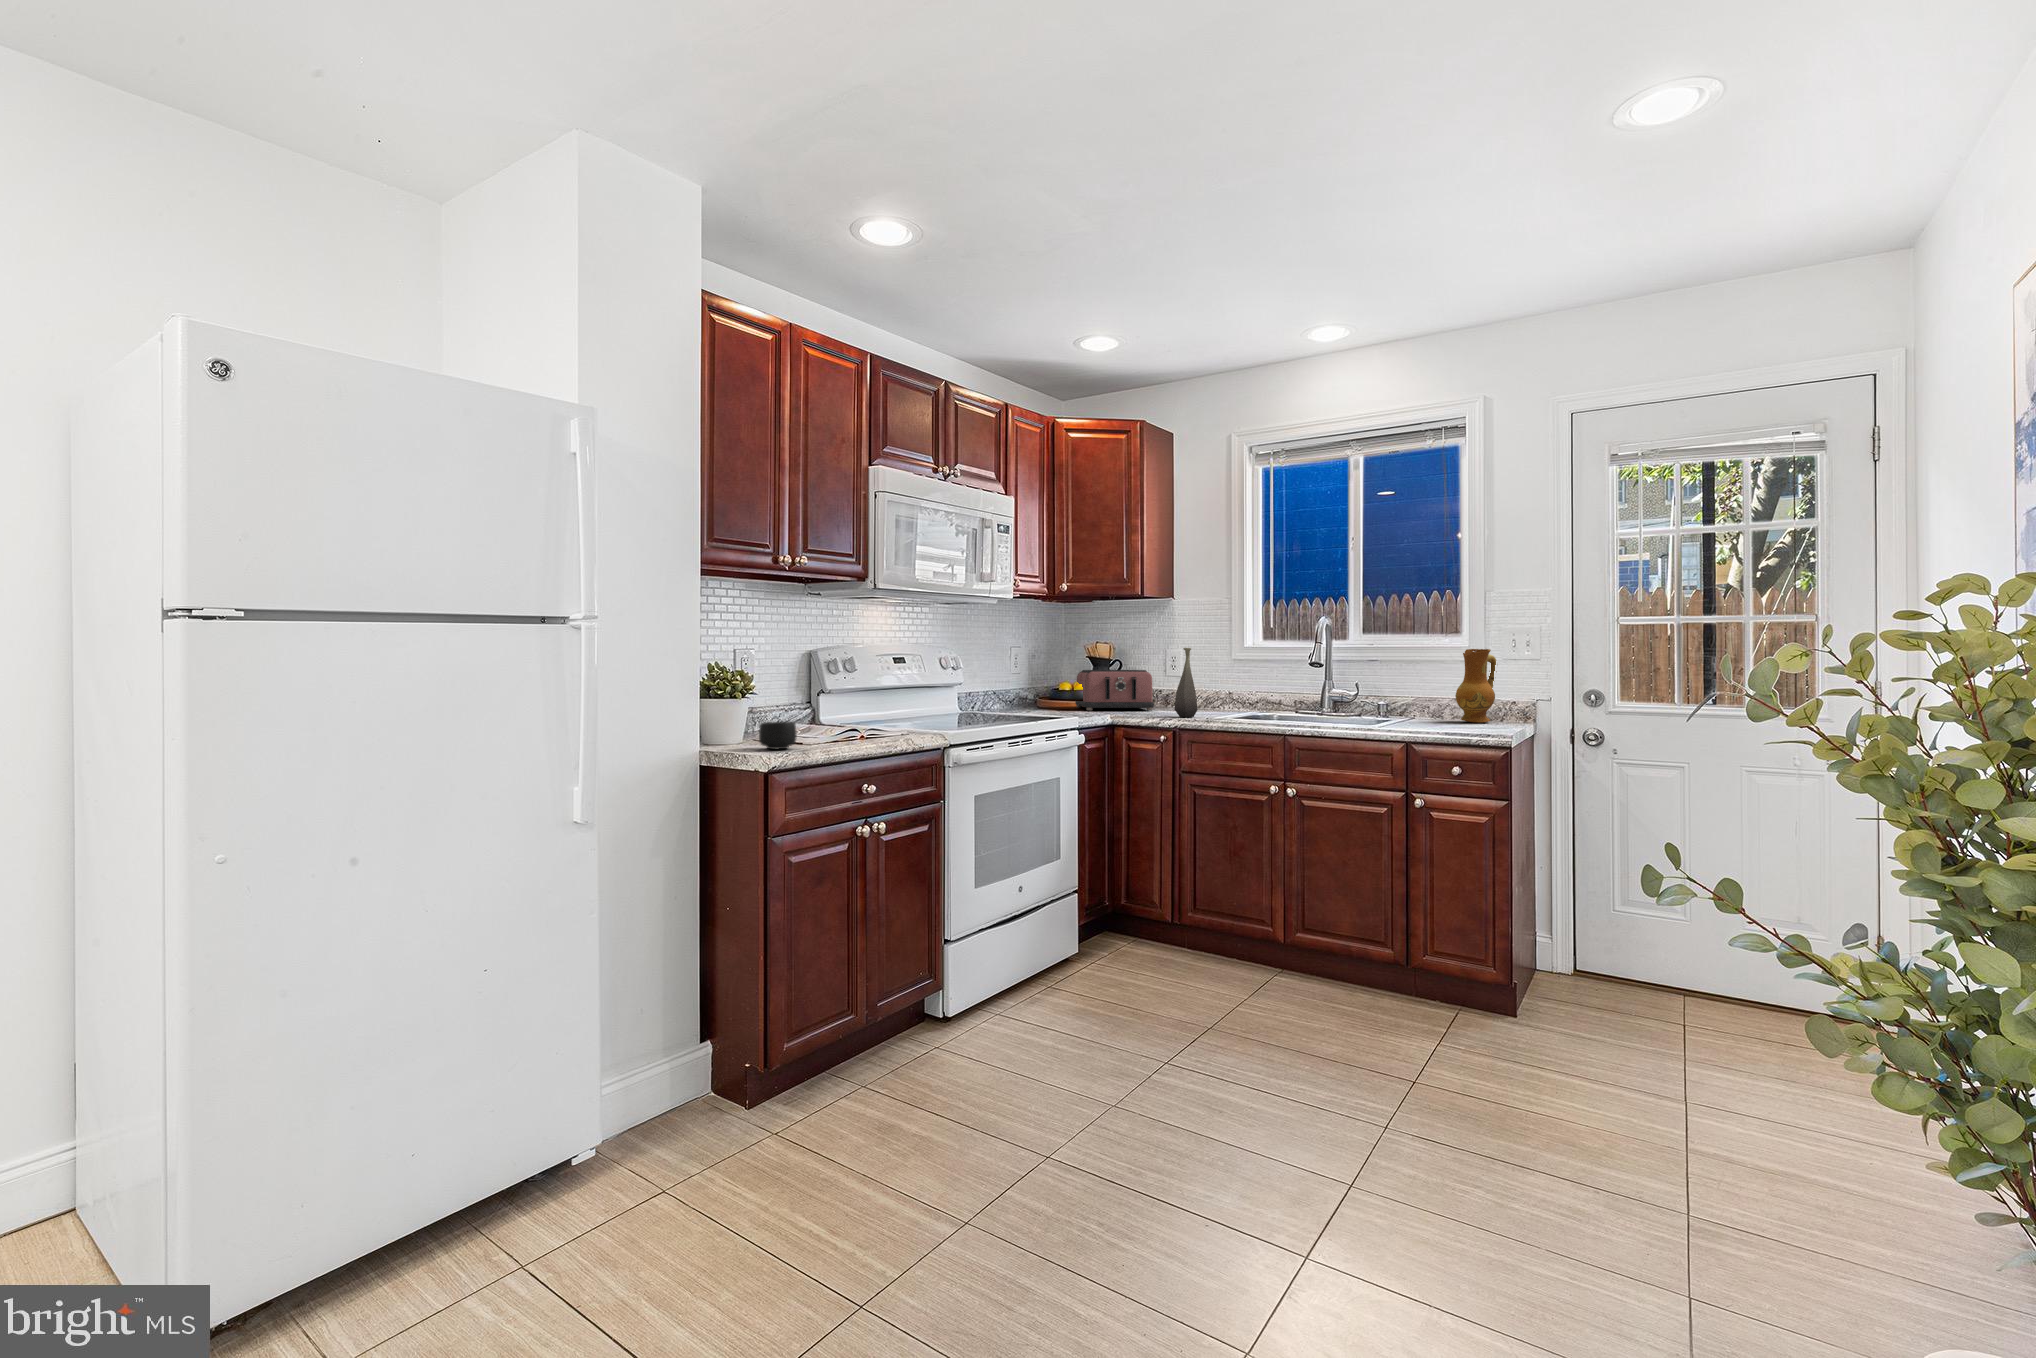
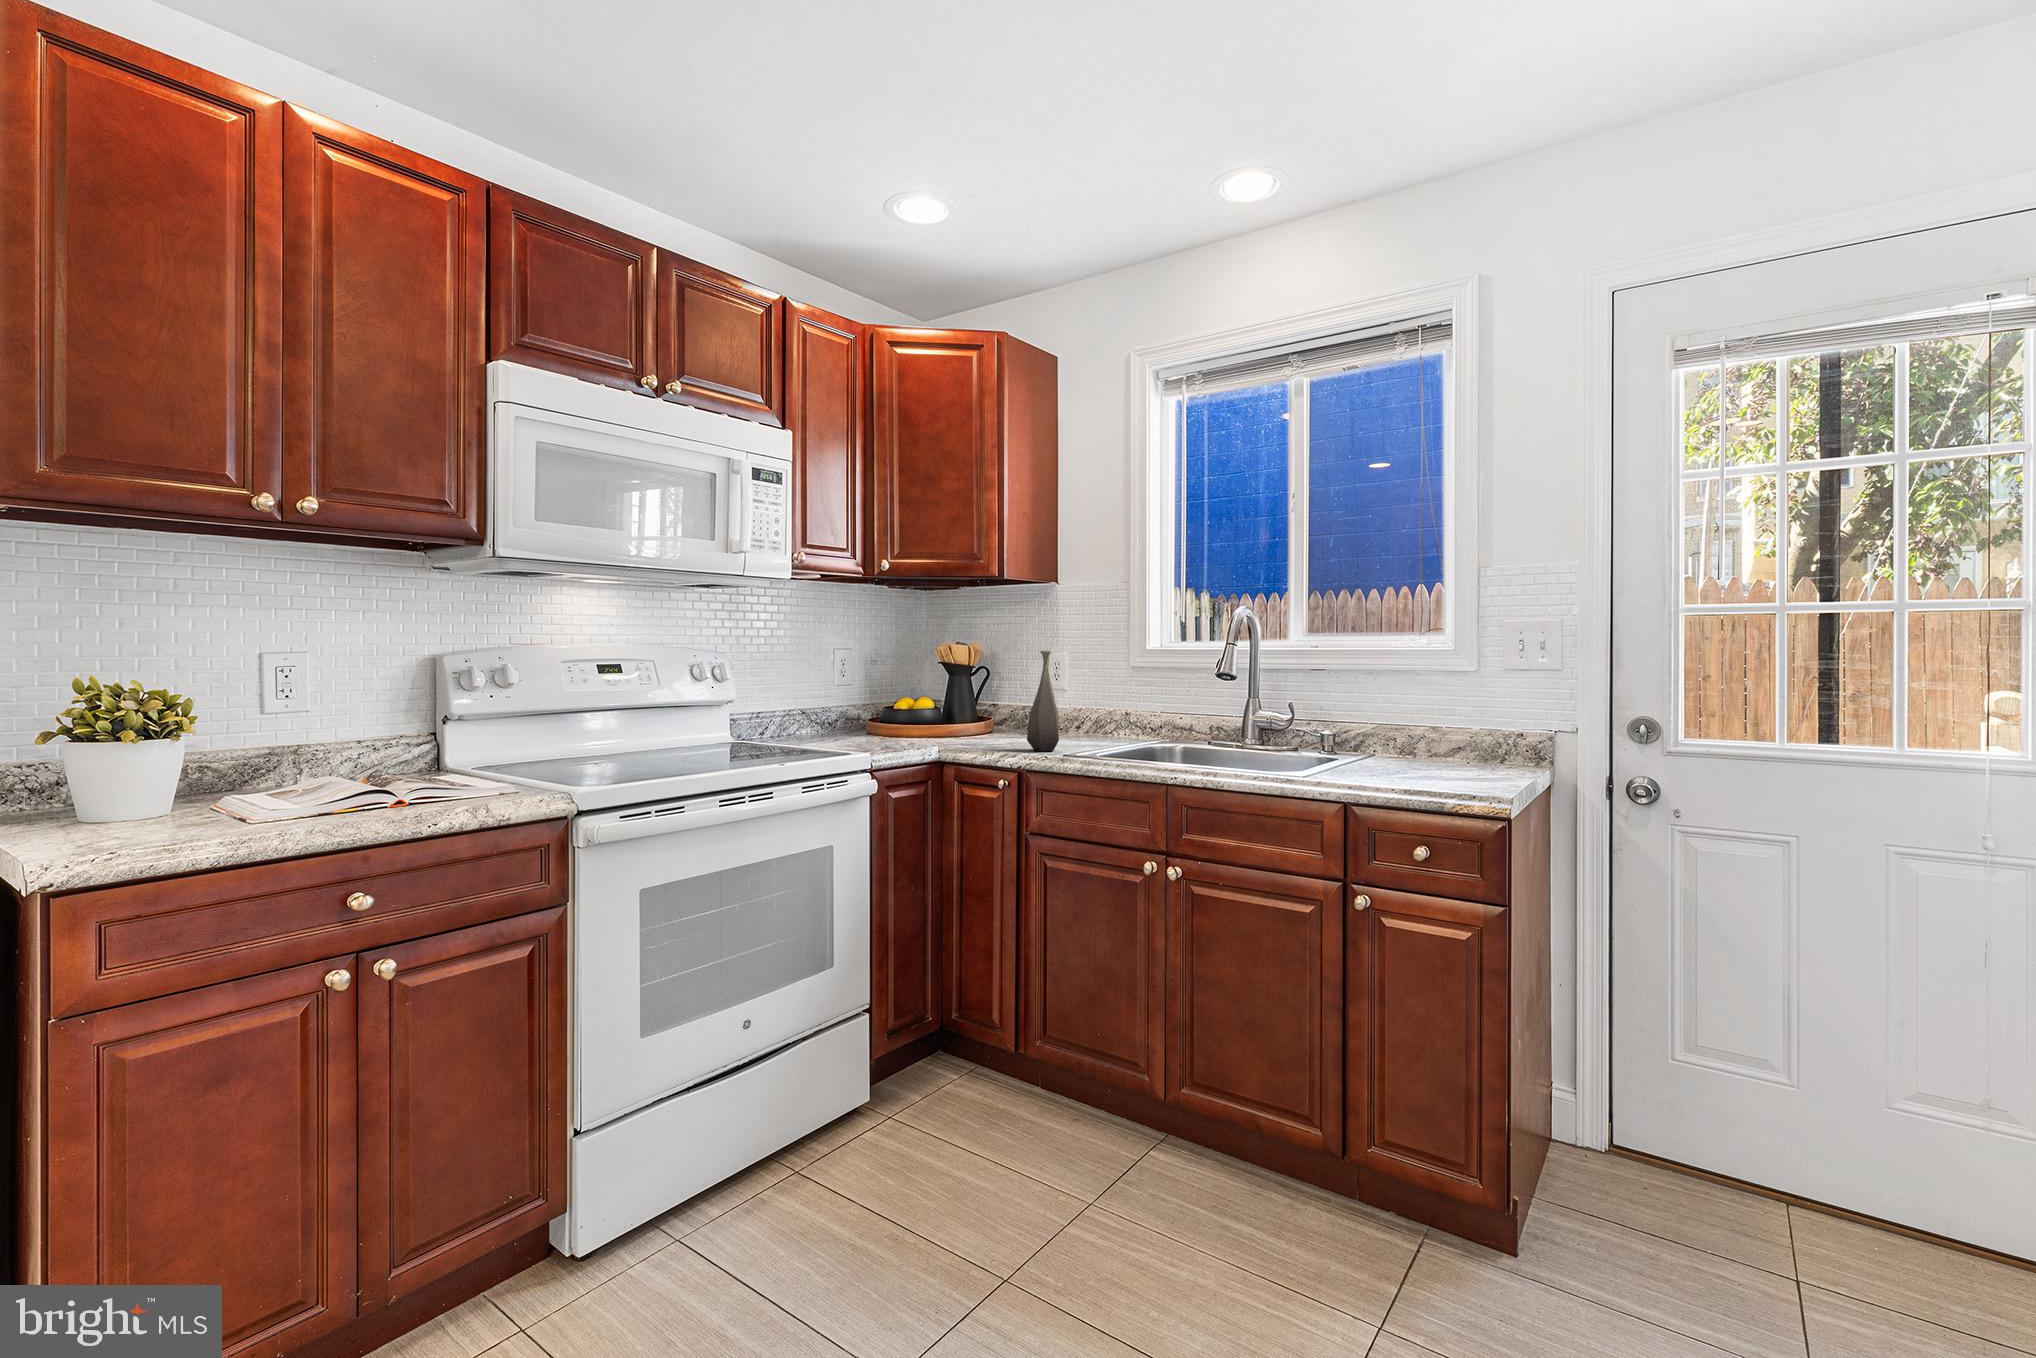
ceramic jug: present [1455,649,1497,722] -> none [1432,653,1495,764]
toaster: present [1075,670,1154,710] -> none [923,680,1020,737]
mug: present [759,722,797,749] -> none [90,787,191,842]

